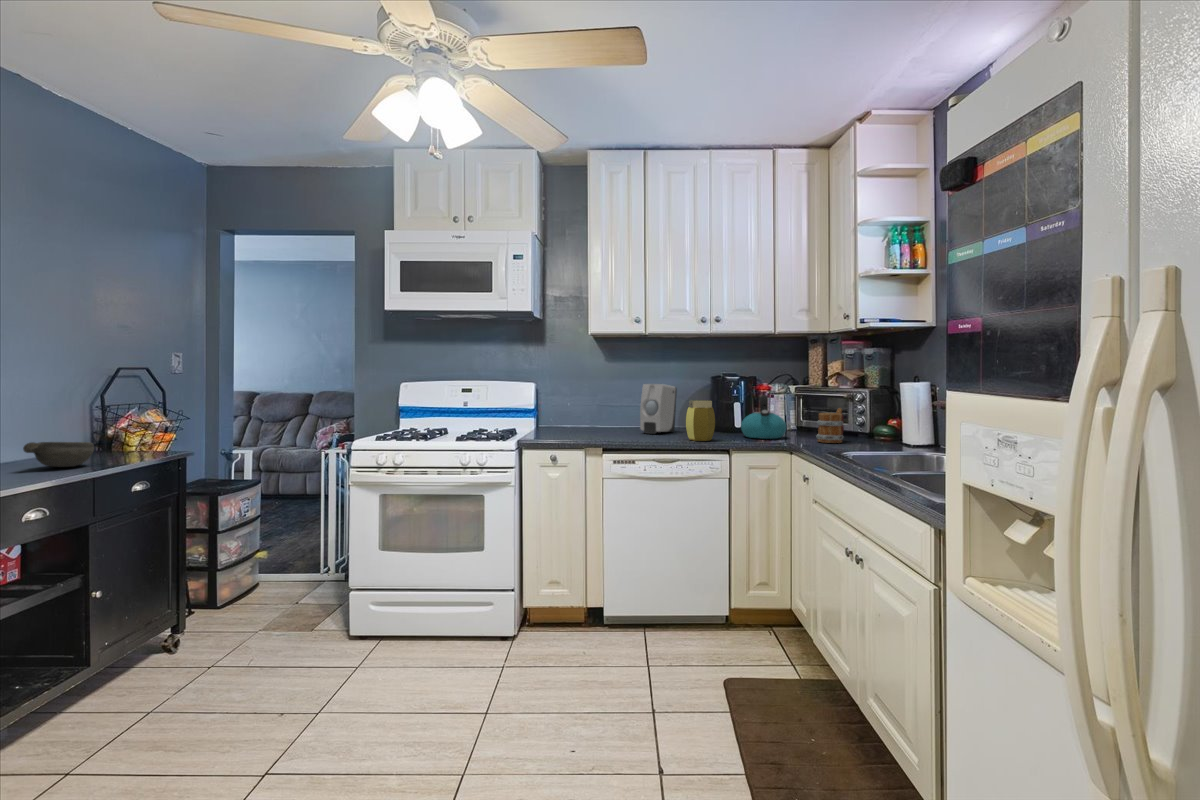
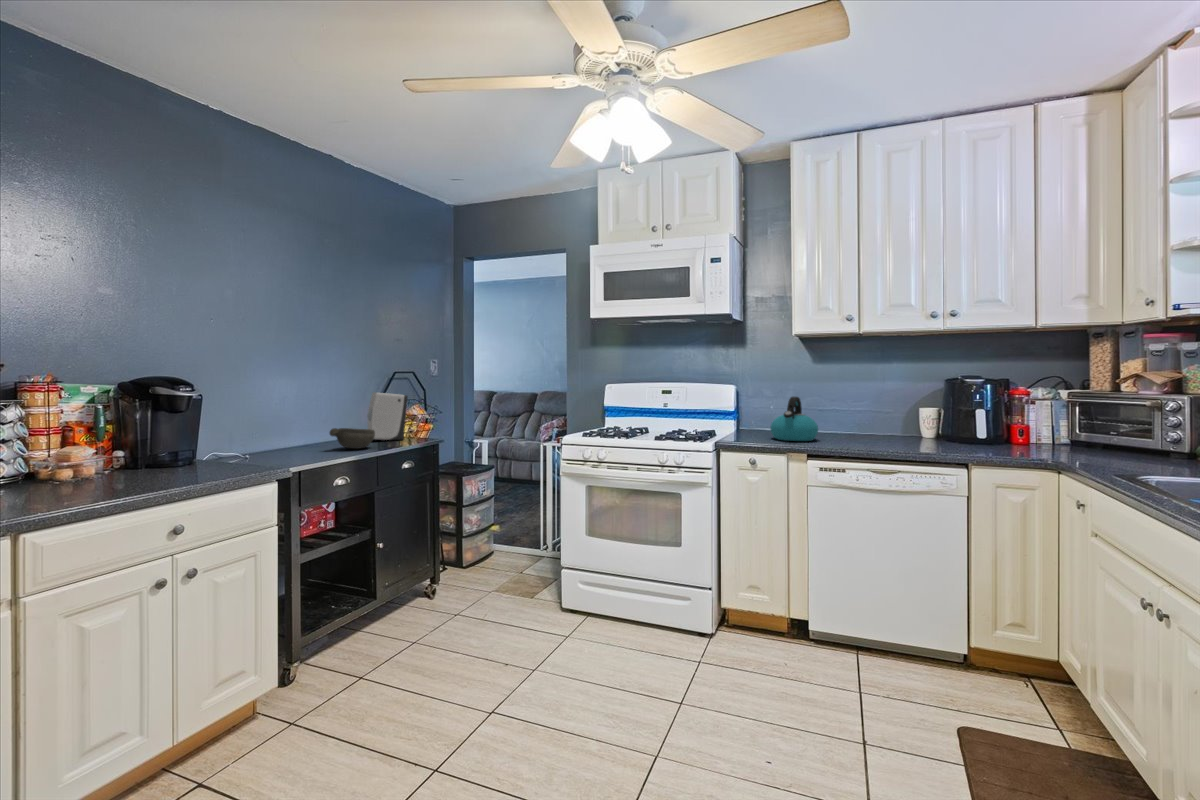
soap dispenser: present [640,384,677,434] -> present [367,392,408,440]
kettle: present [741,396,786,439] -> present [770,397,818,441]
jar: present [686,400,715,441] -> none [911,404,950,451]
mug: present [816,408,844,443] -> none [1099,417,1146,462]

